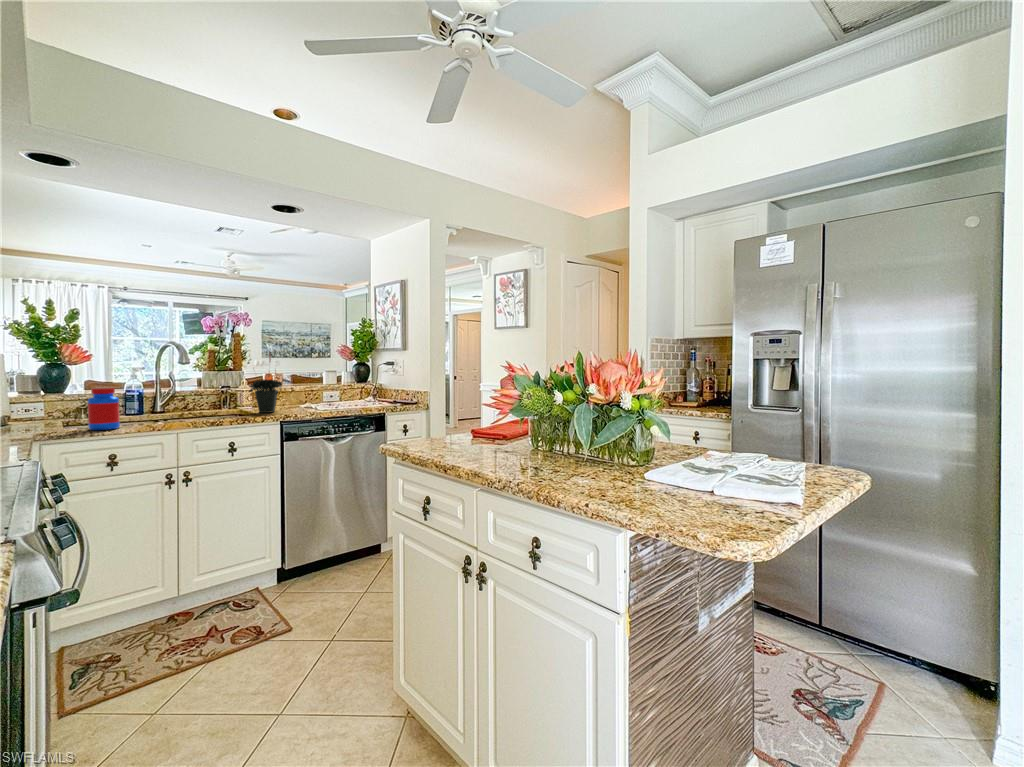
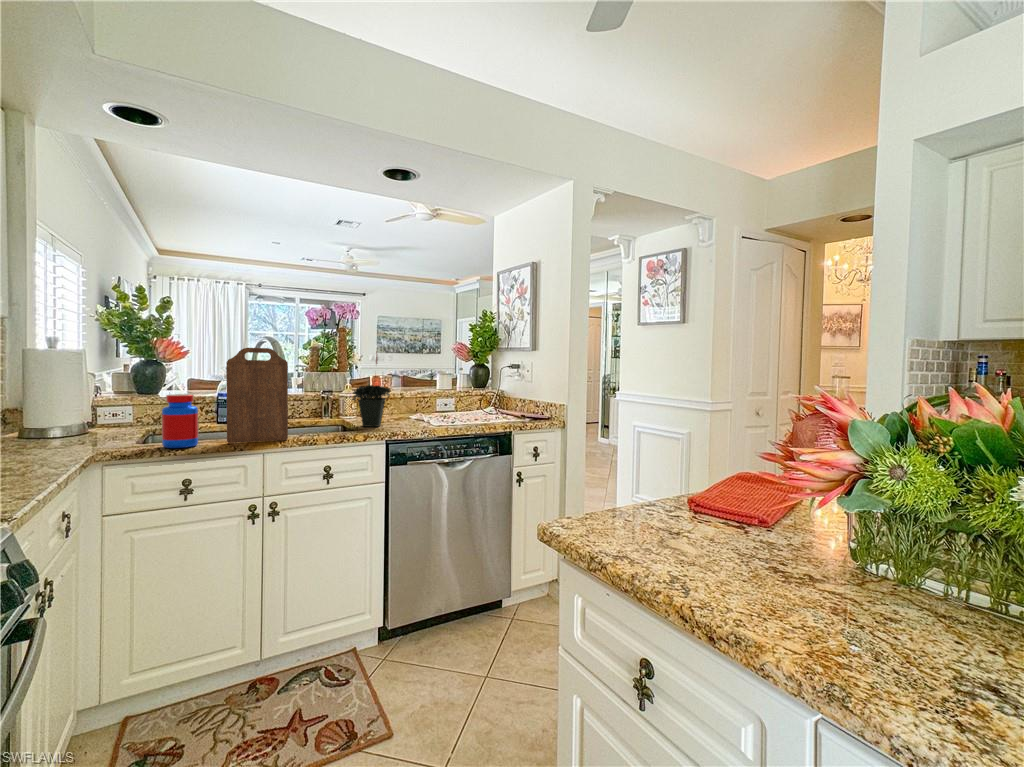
cutting board: none [143,350,197,426] -> present [226,348,288,443]

